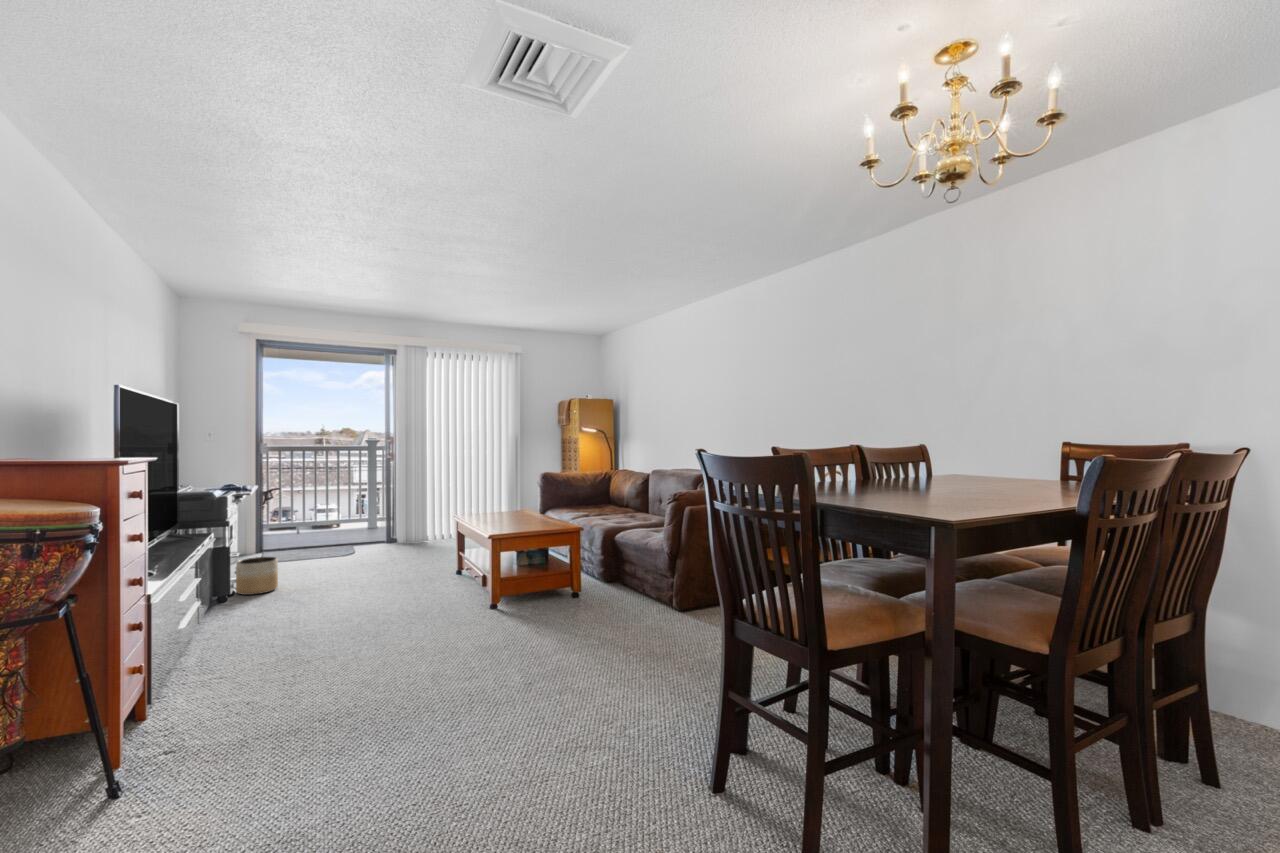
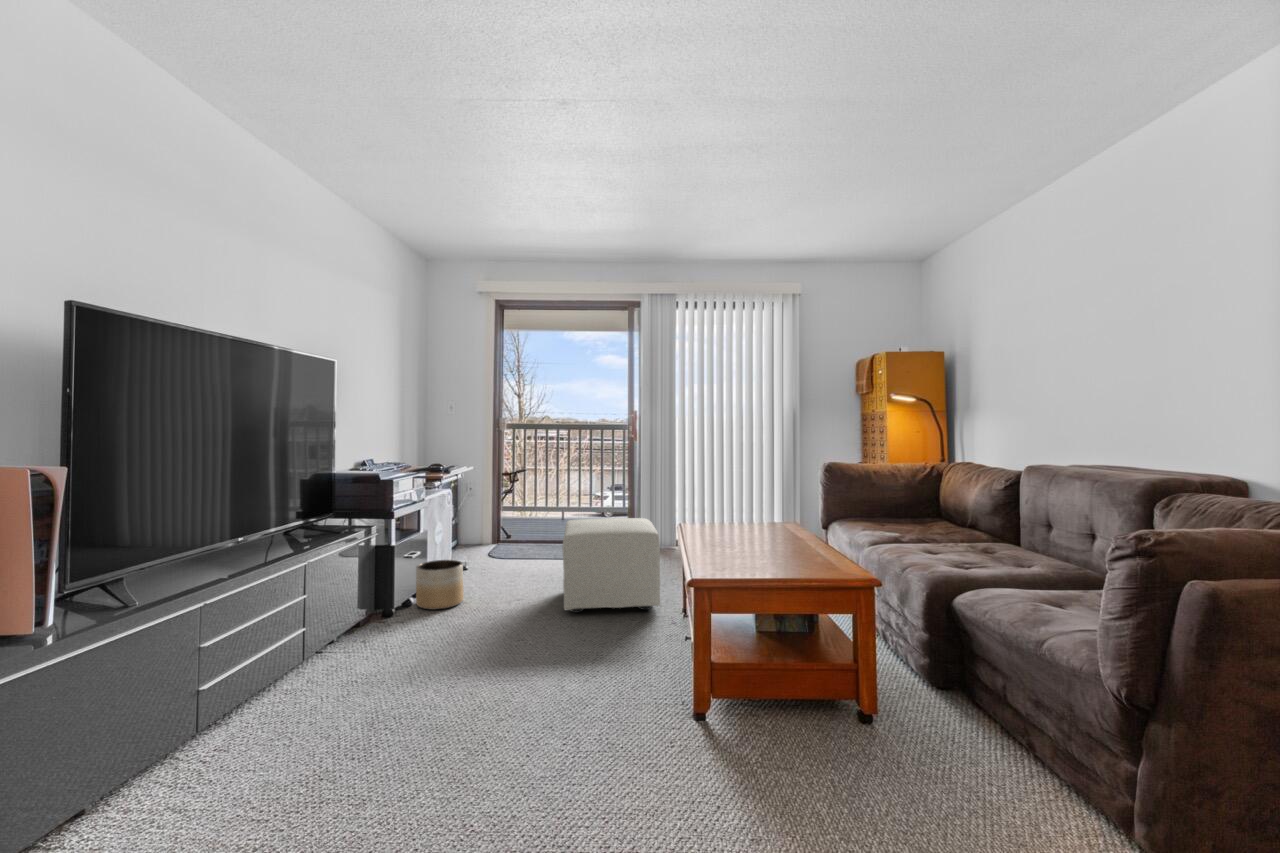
ottoman: none [359,516,441,582] -> present [563,518,660,613]

